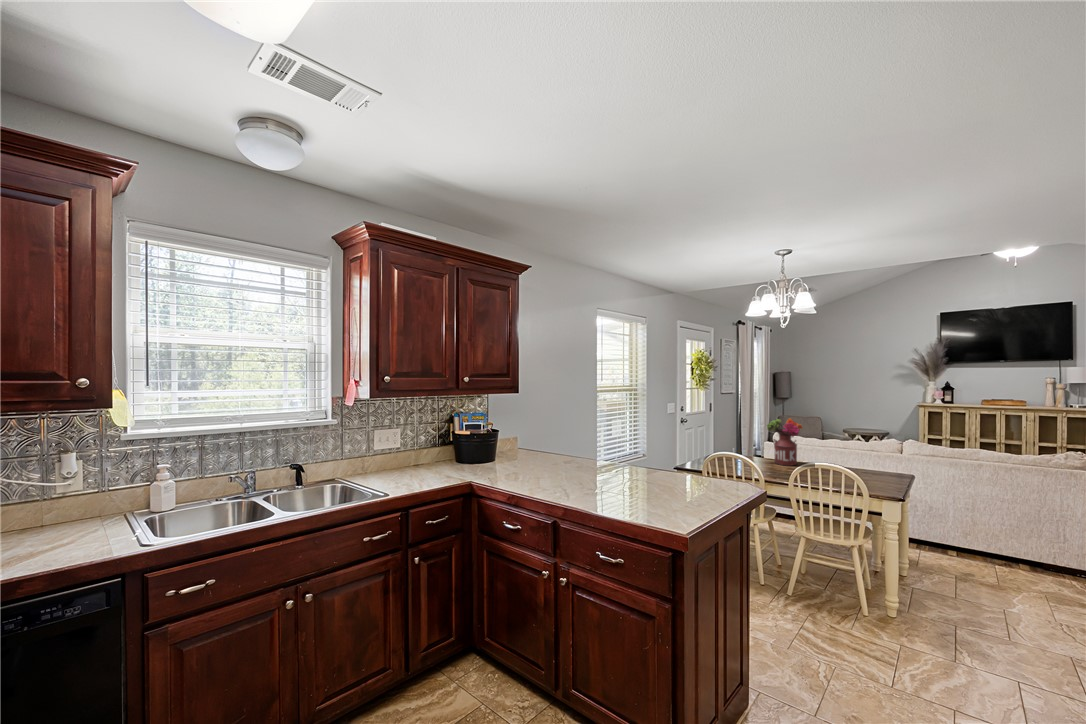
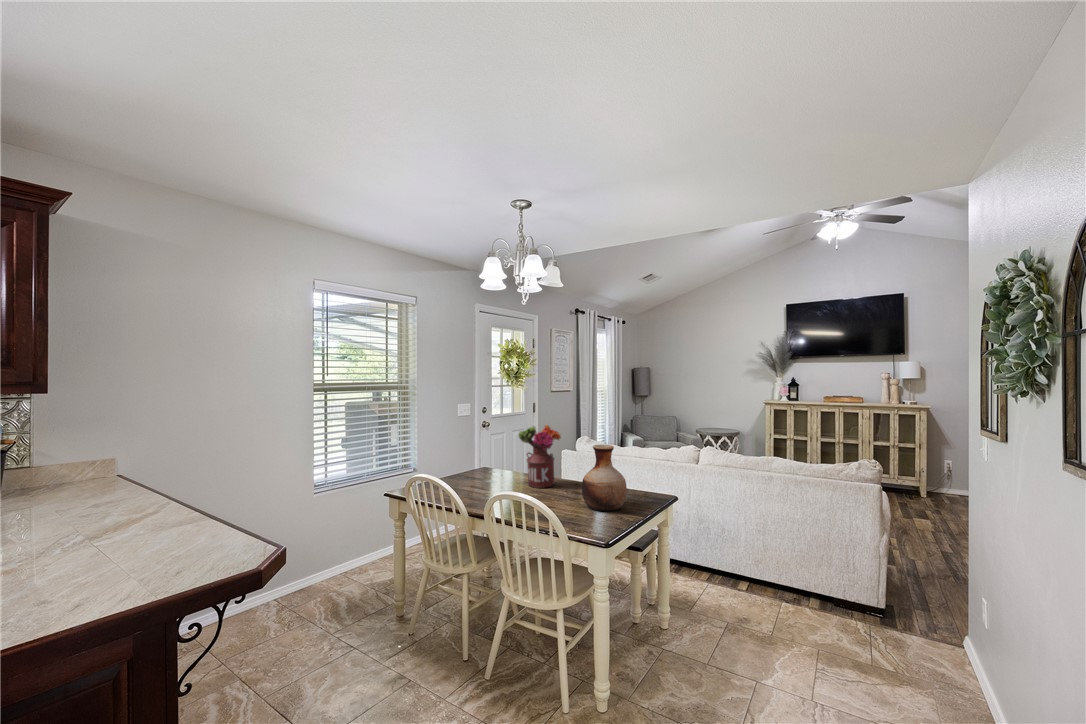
vase: none [839,433,878,482] -> present [582,445,627,511]

